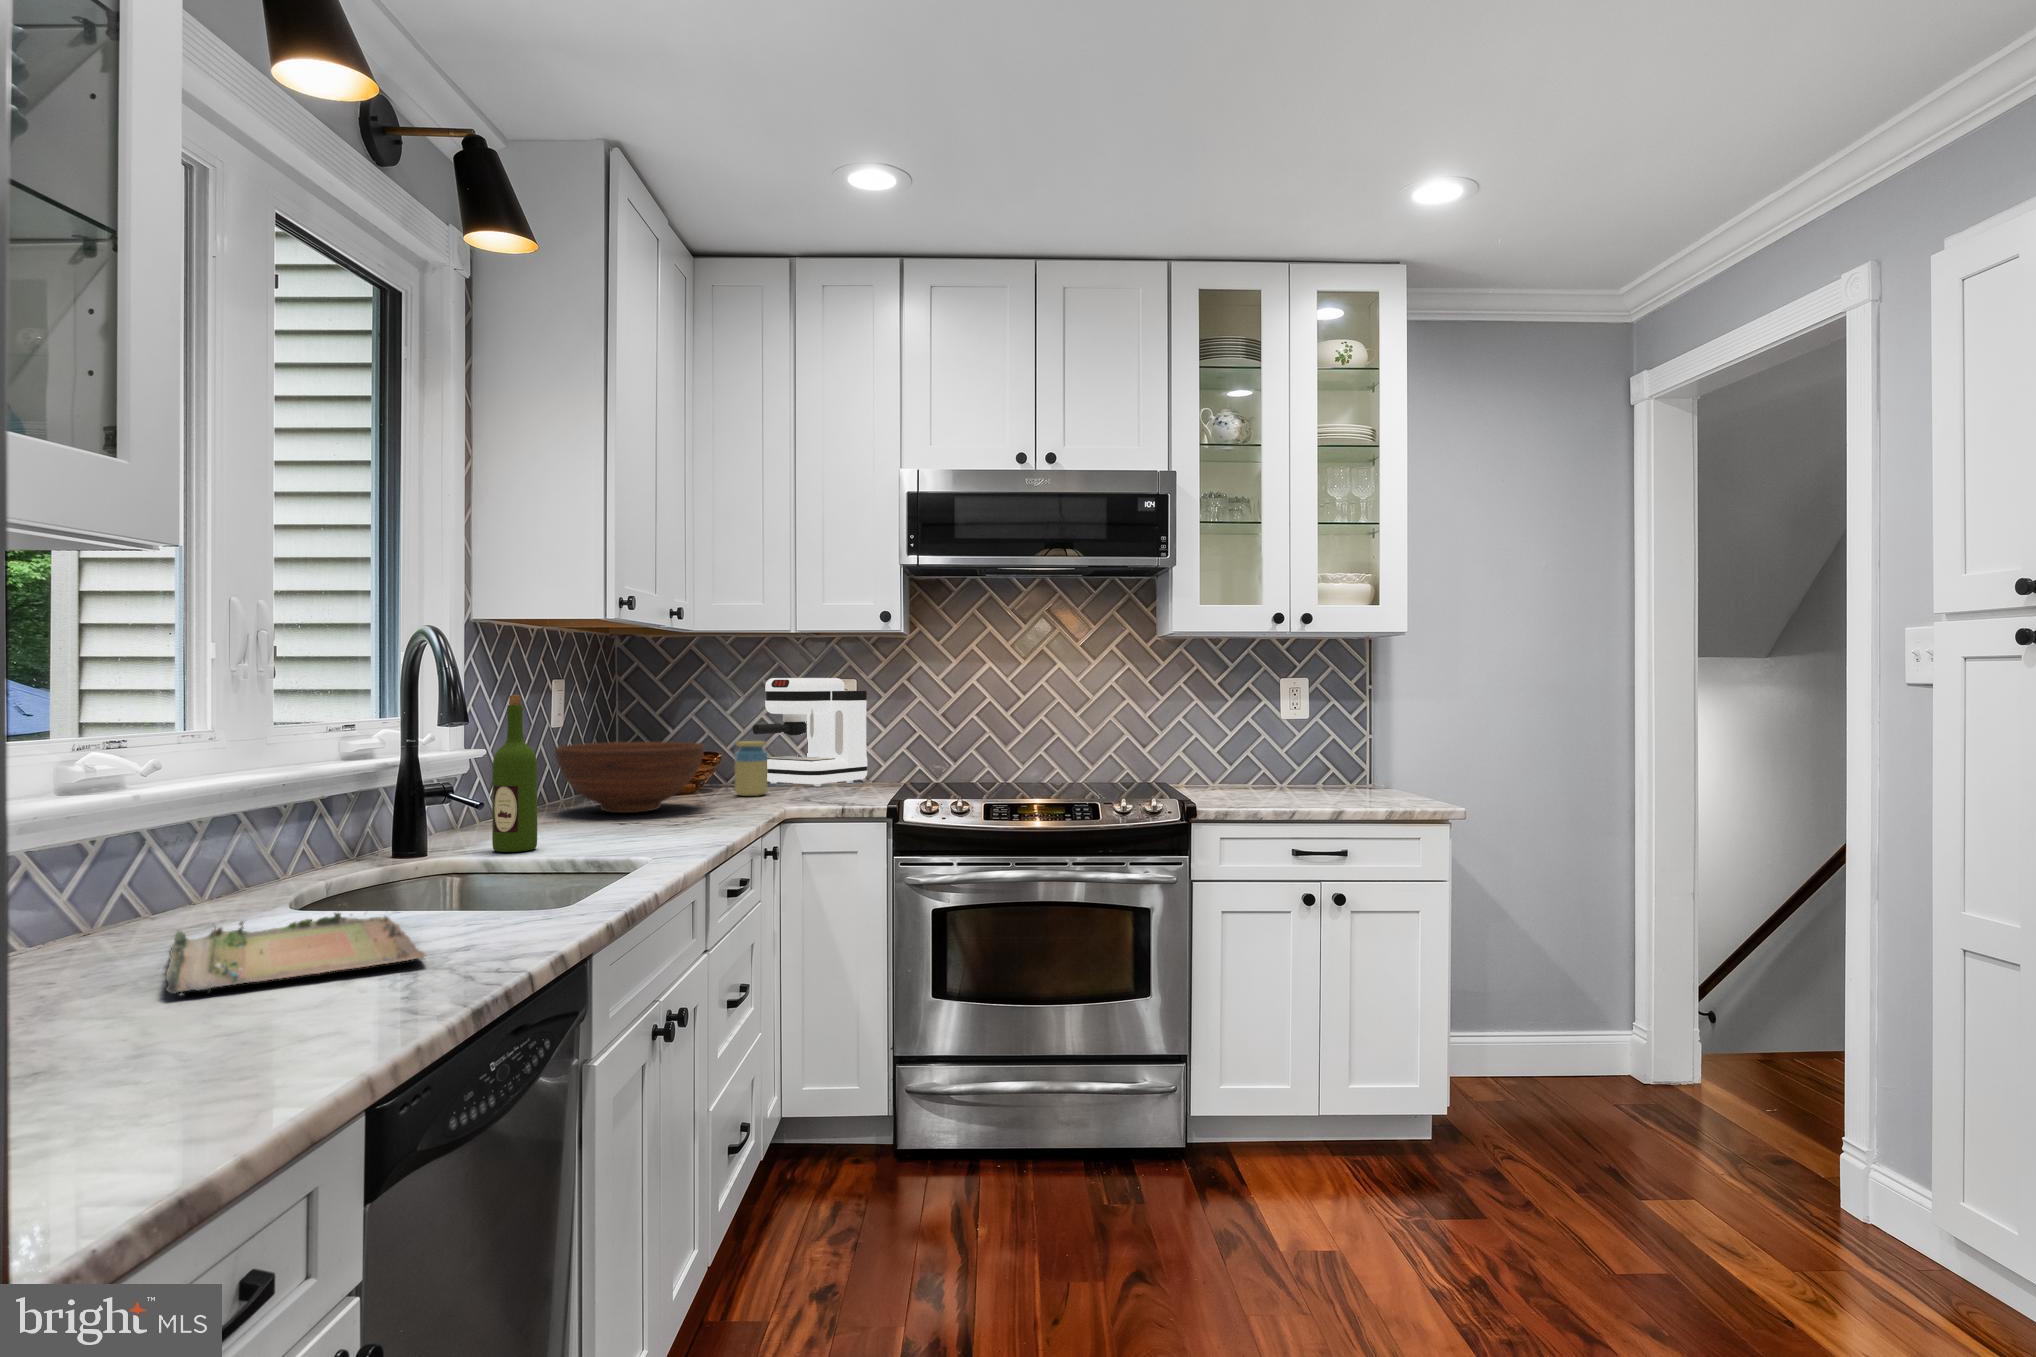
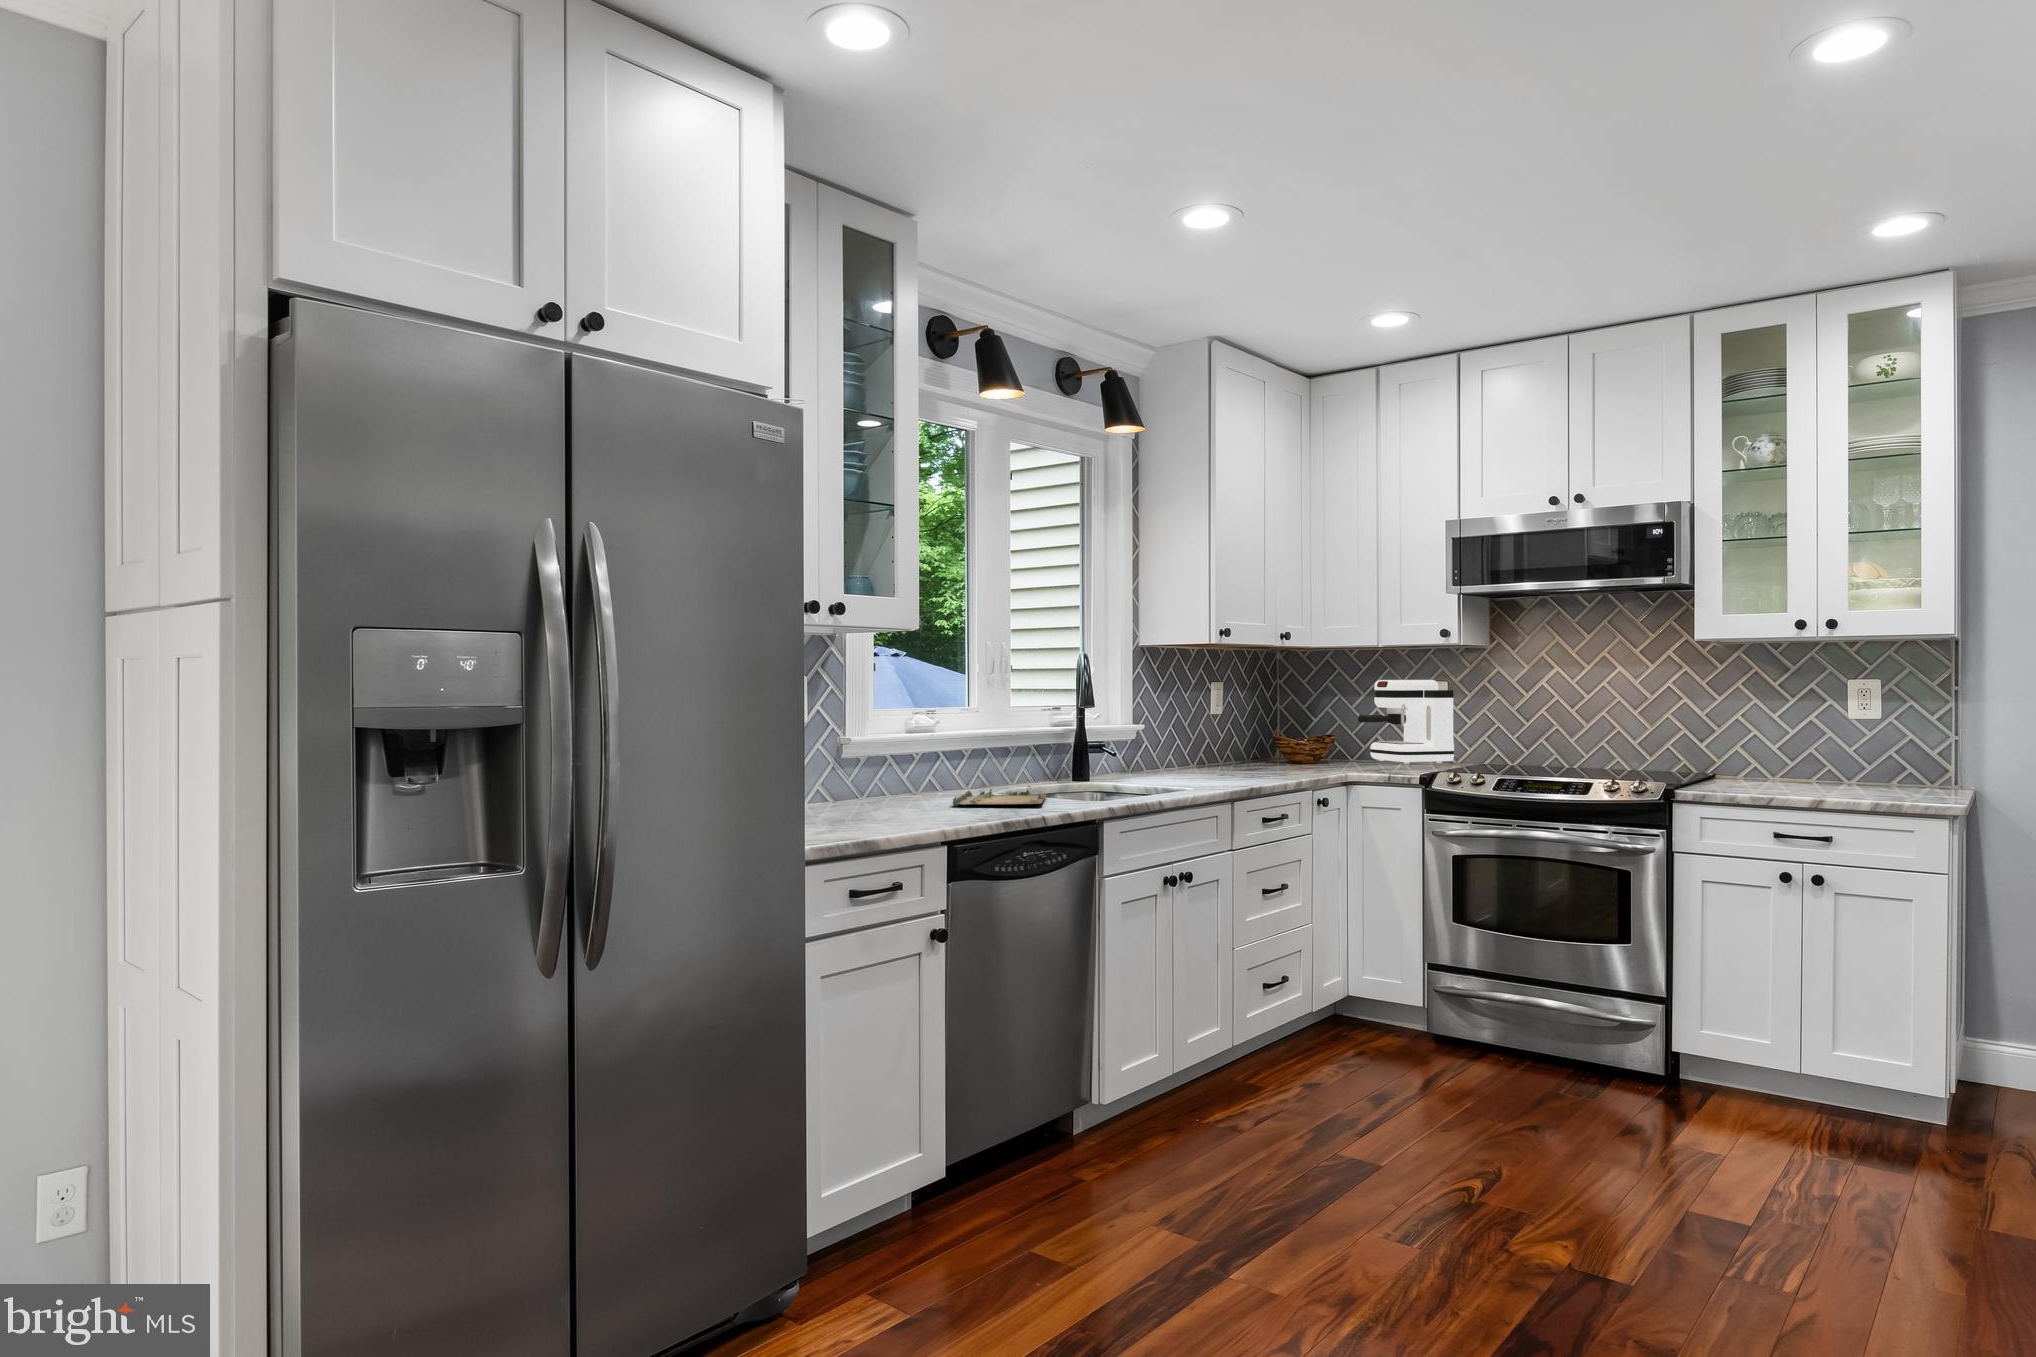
wine bottle: present [492,695,537,852] -> none [1133,691,1156,781]
jar: present [735,741,767,796] -> none [1332,727,1356,767]
fruit bowl: present [555,742,704,813] -> none [1197,724,1293,770]

